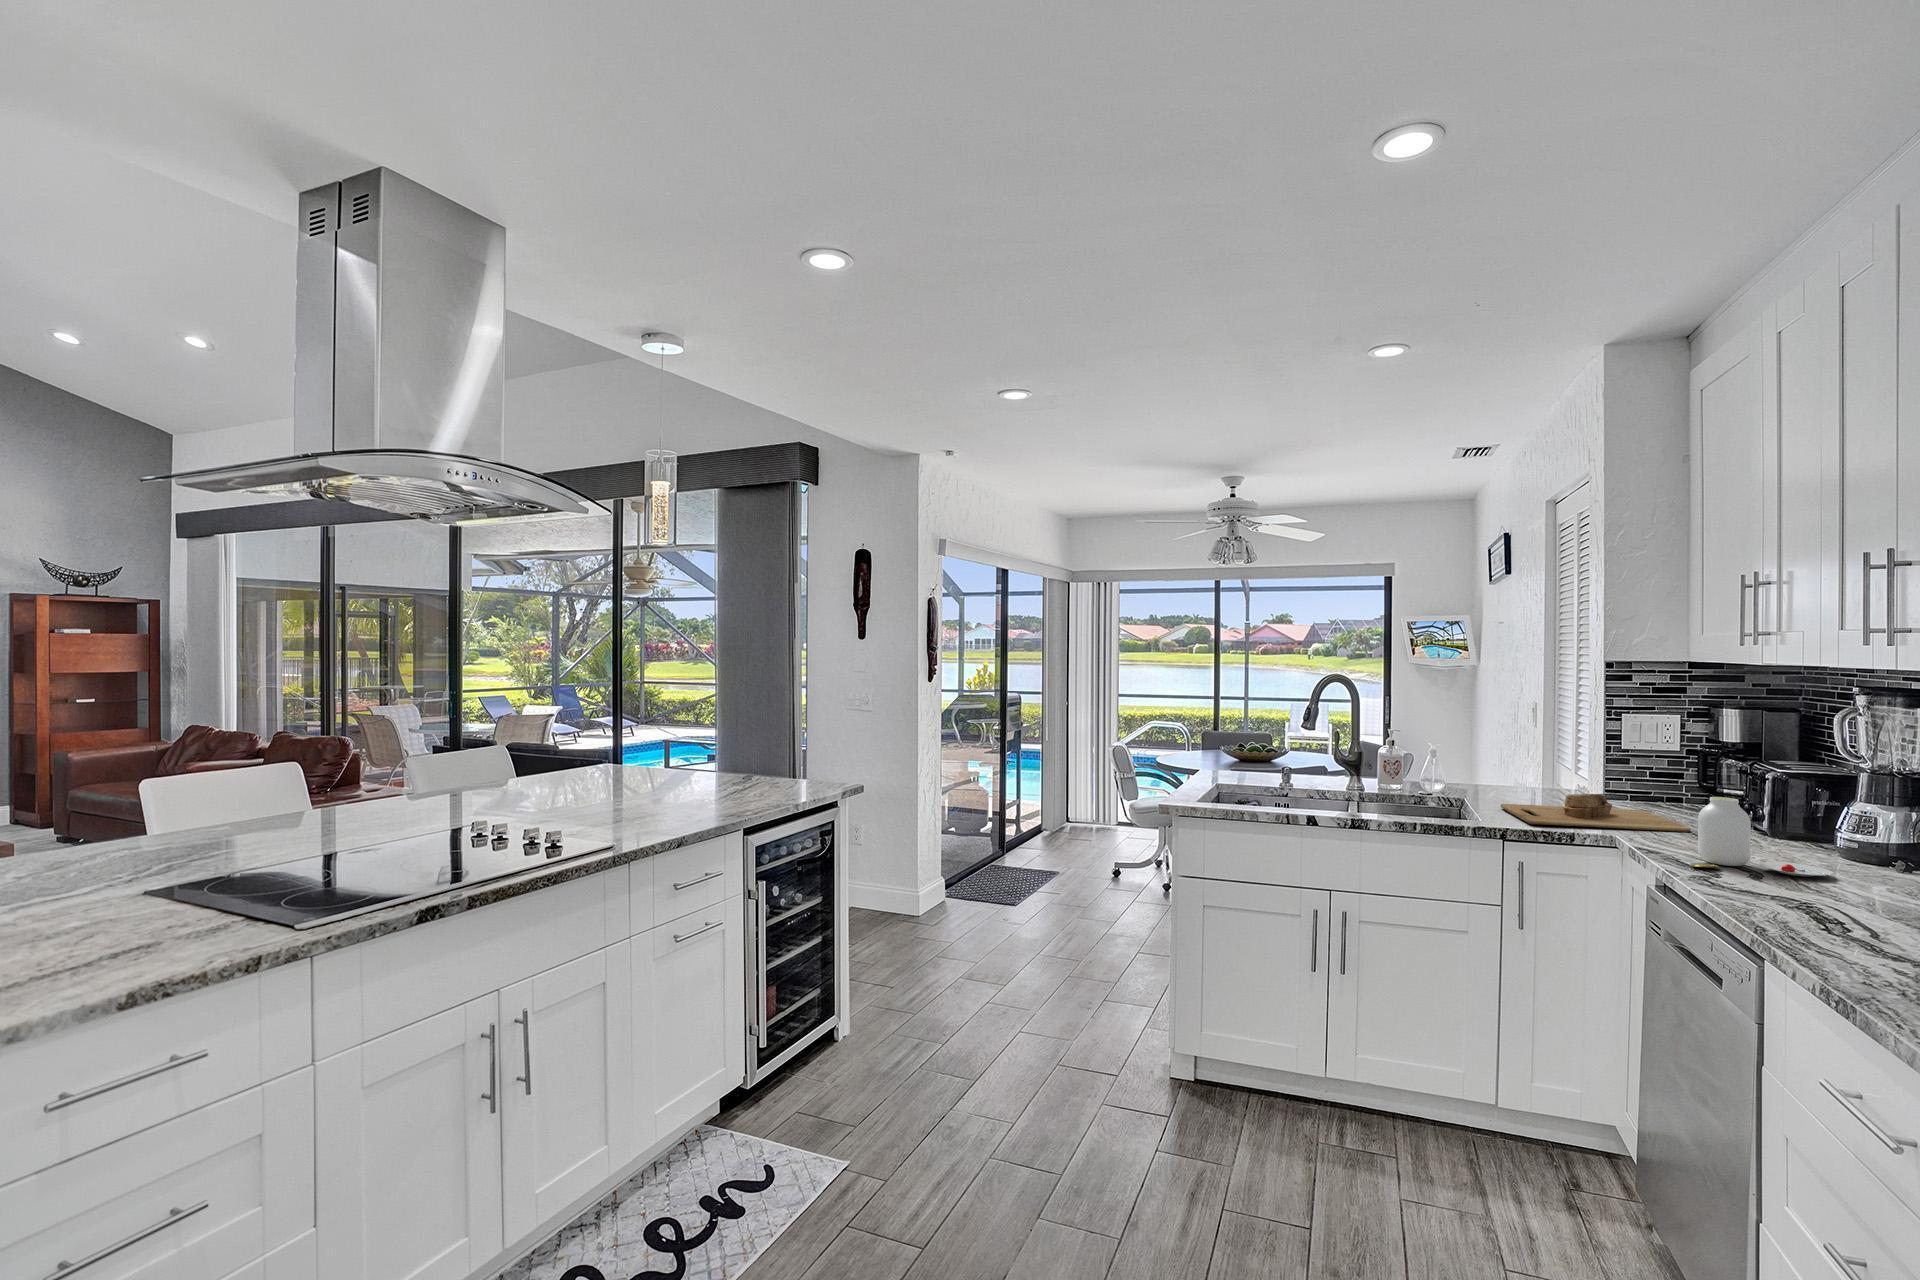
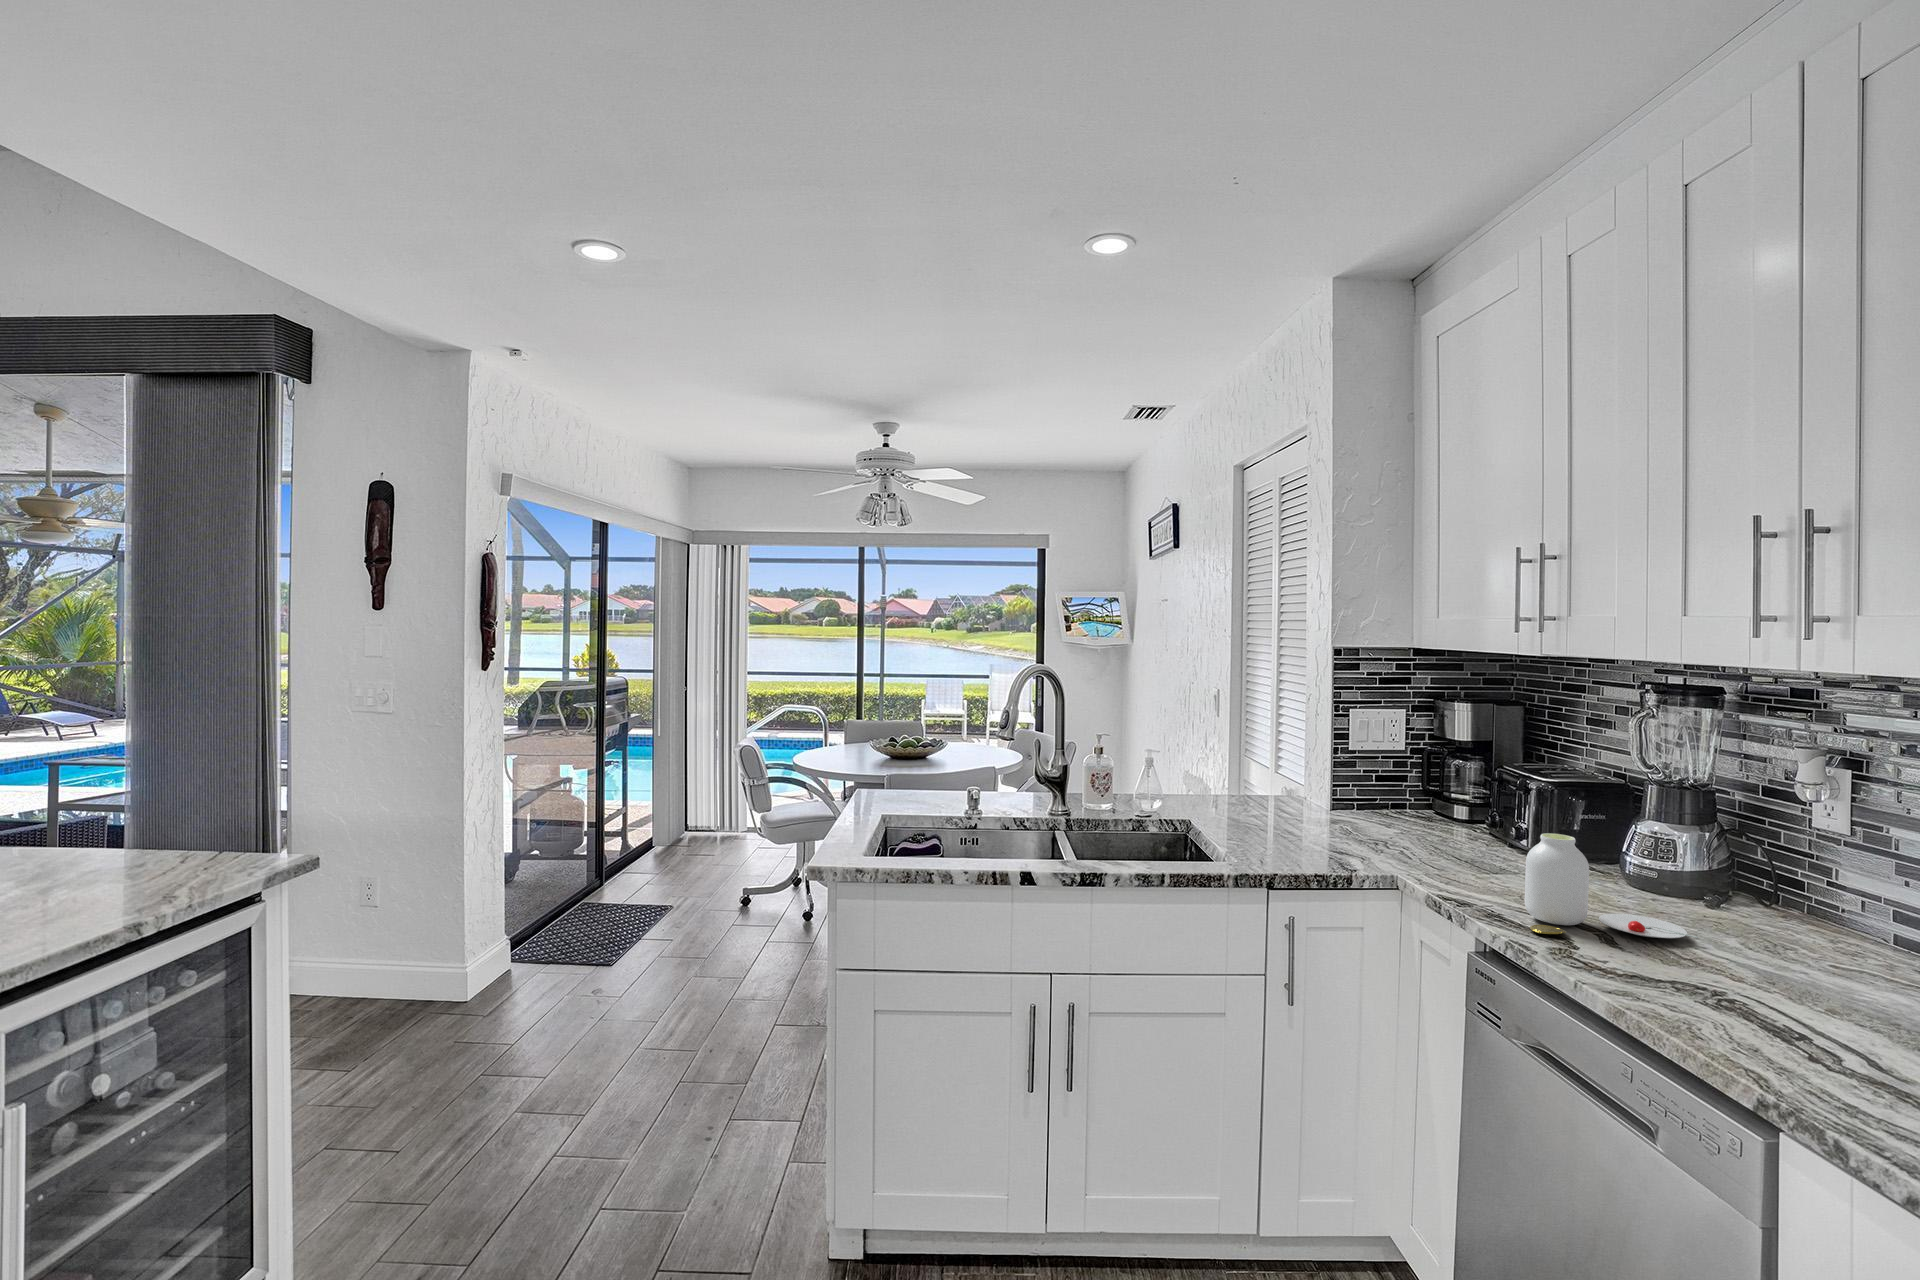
cutting board: present [1501,794,1691,832] -> none [1238,812,1457,863]

